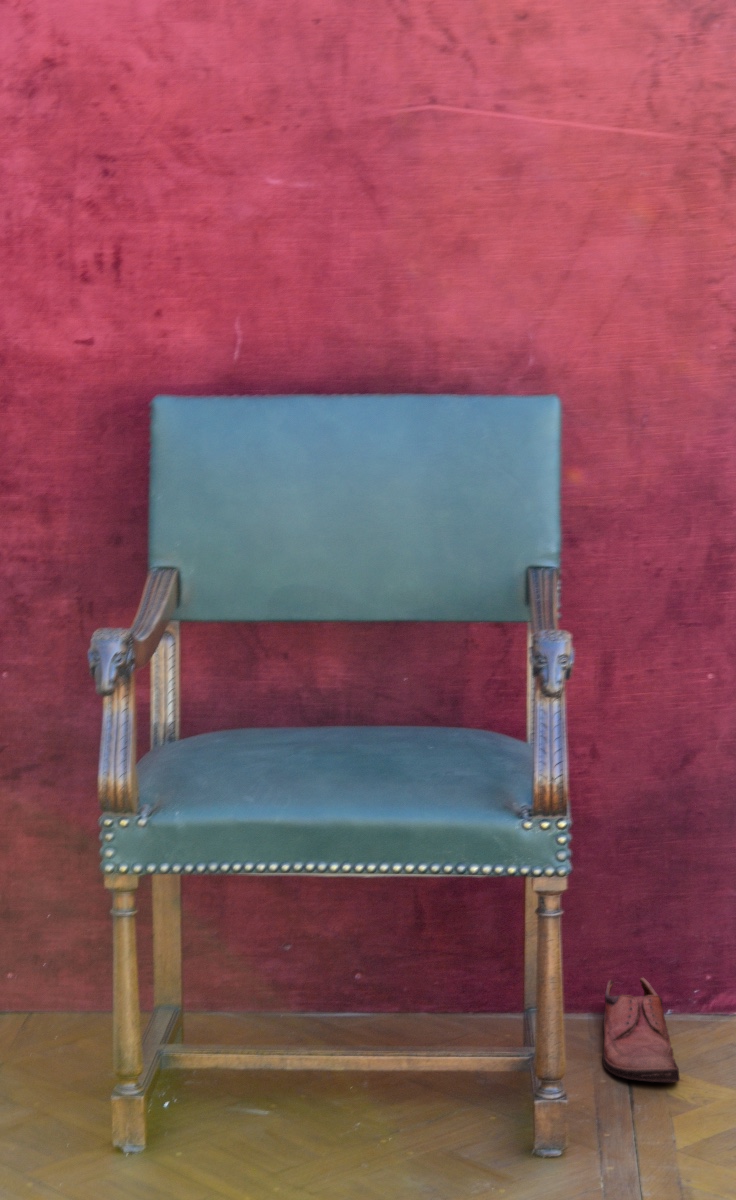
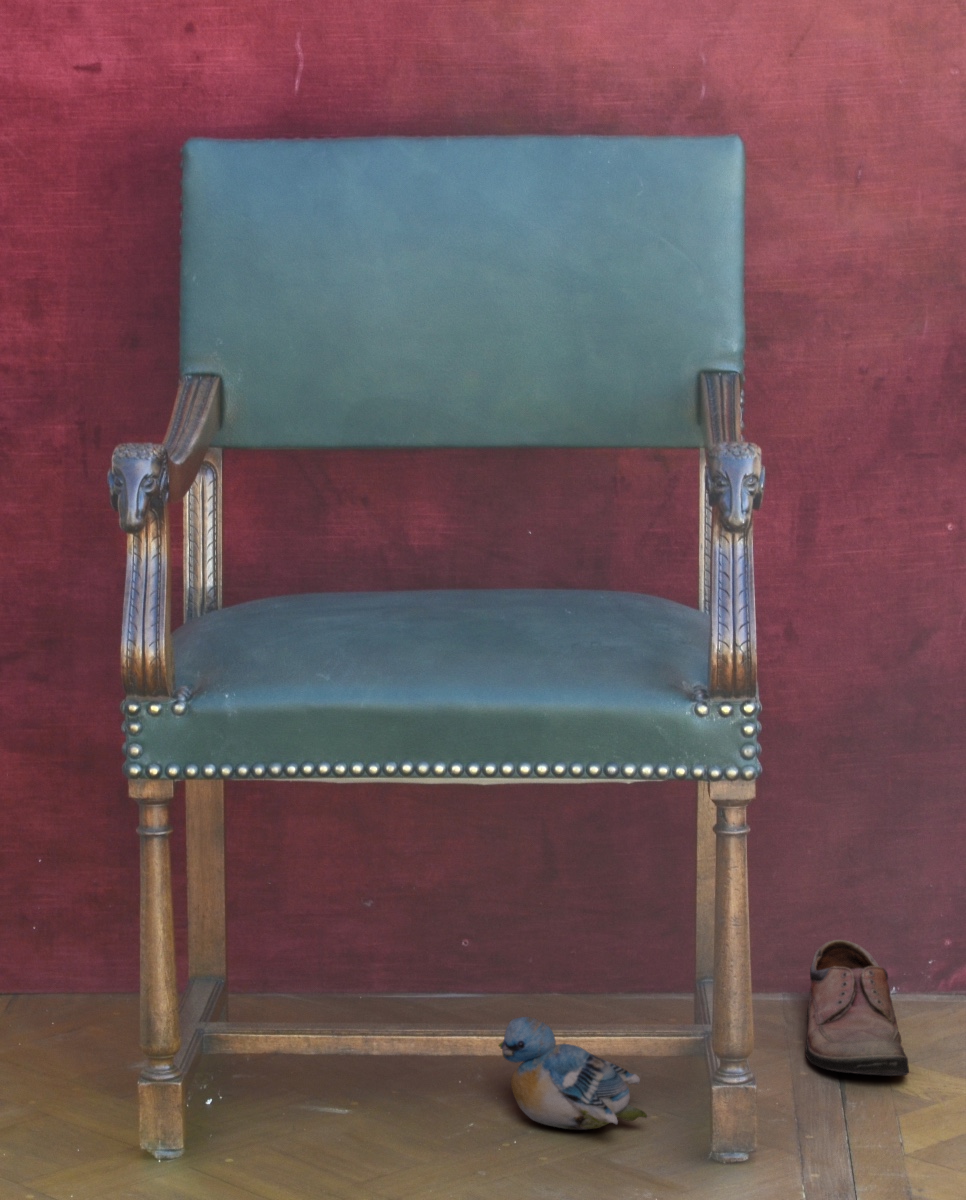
plush toy: none [377,1042,487,1129] -> present [499,1017,647,1130]

